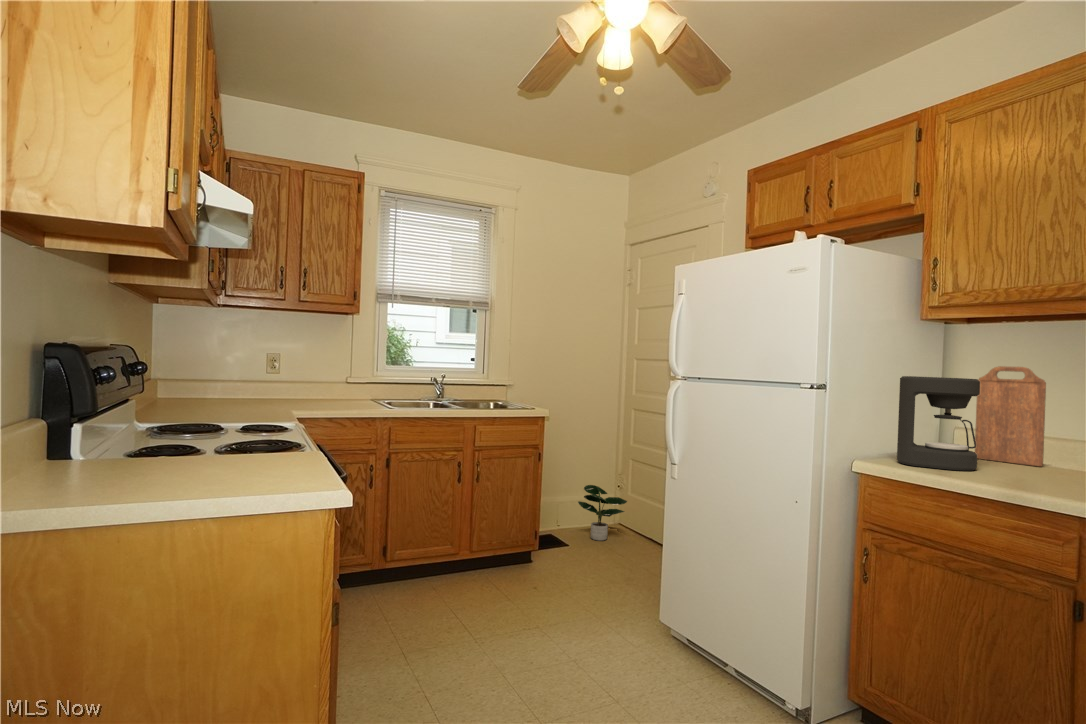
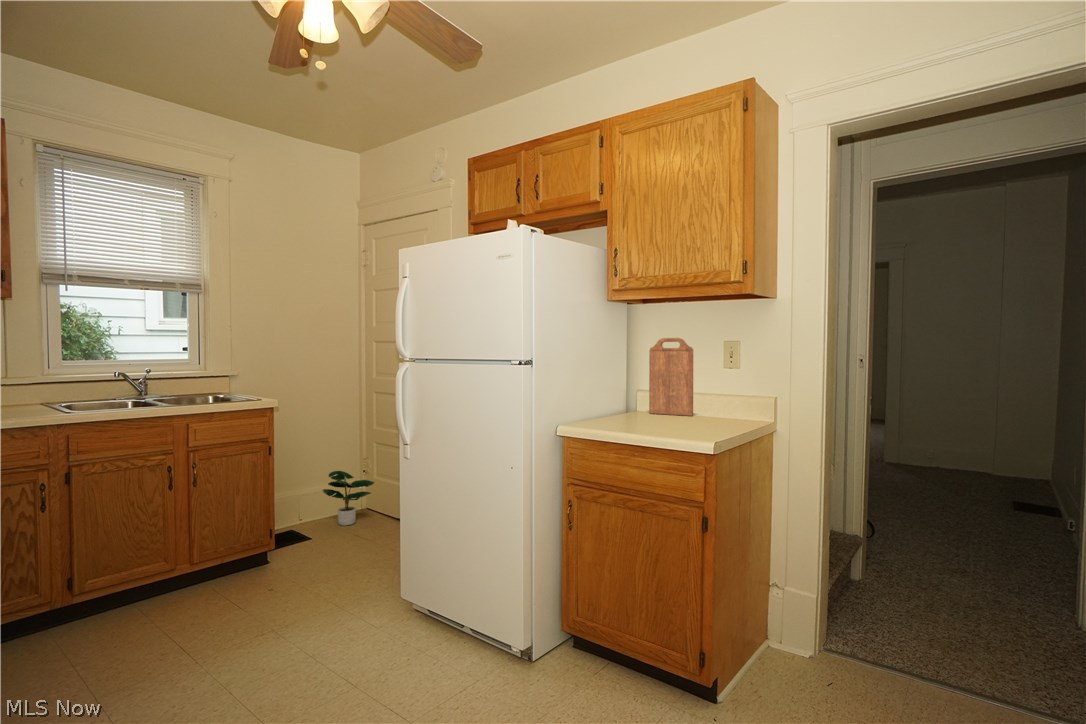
coffee maker: present [897,376,980,471] -> none [592,350,648,426]

